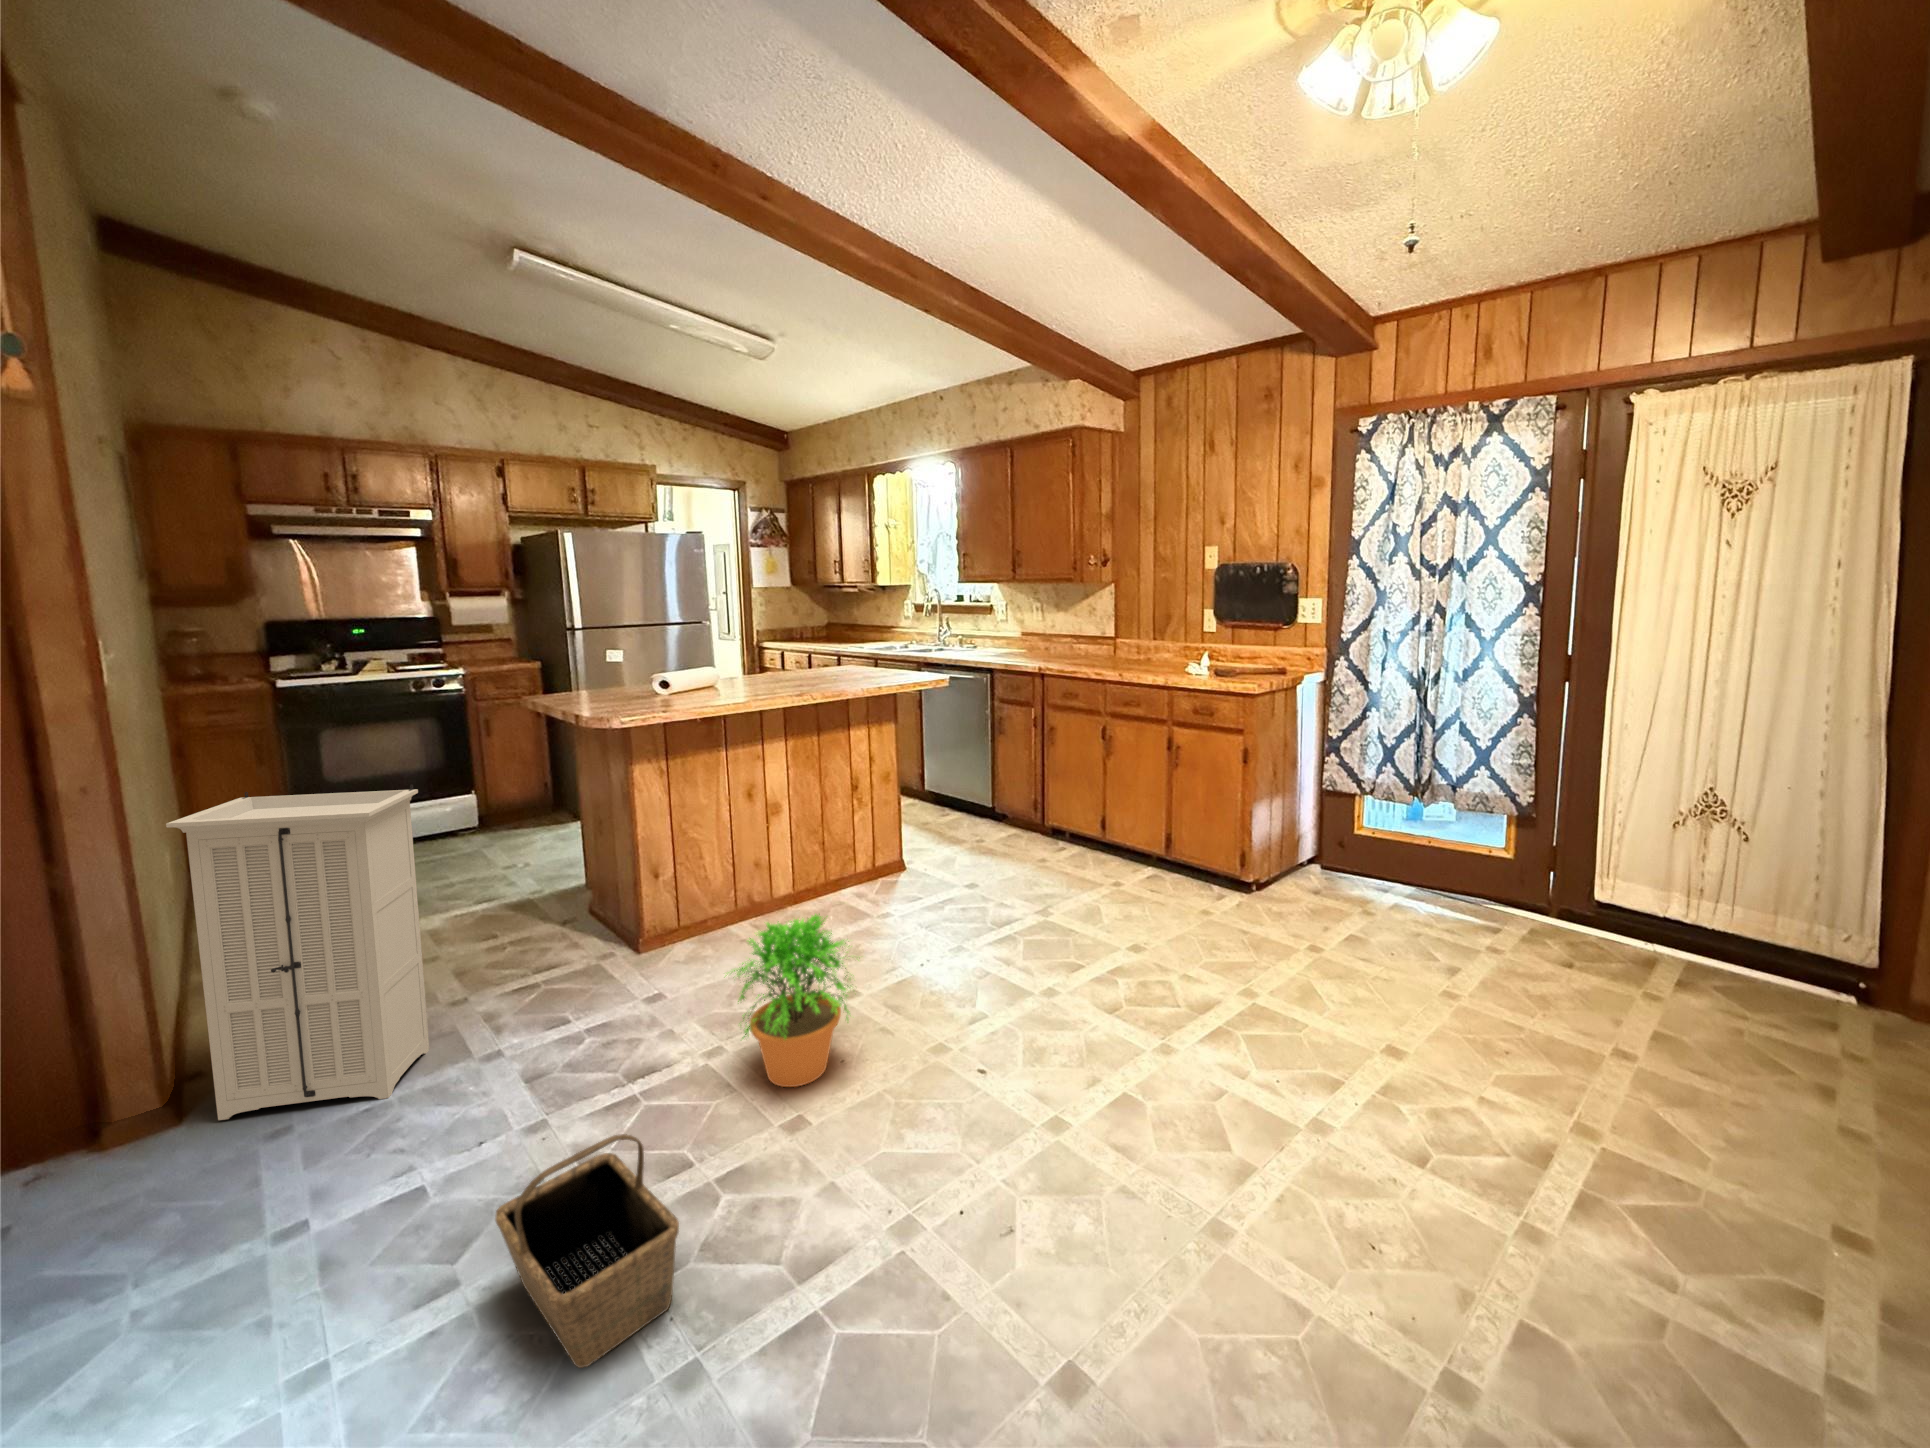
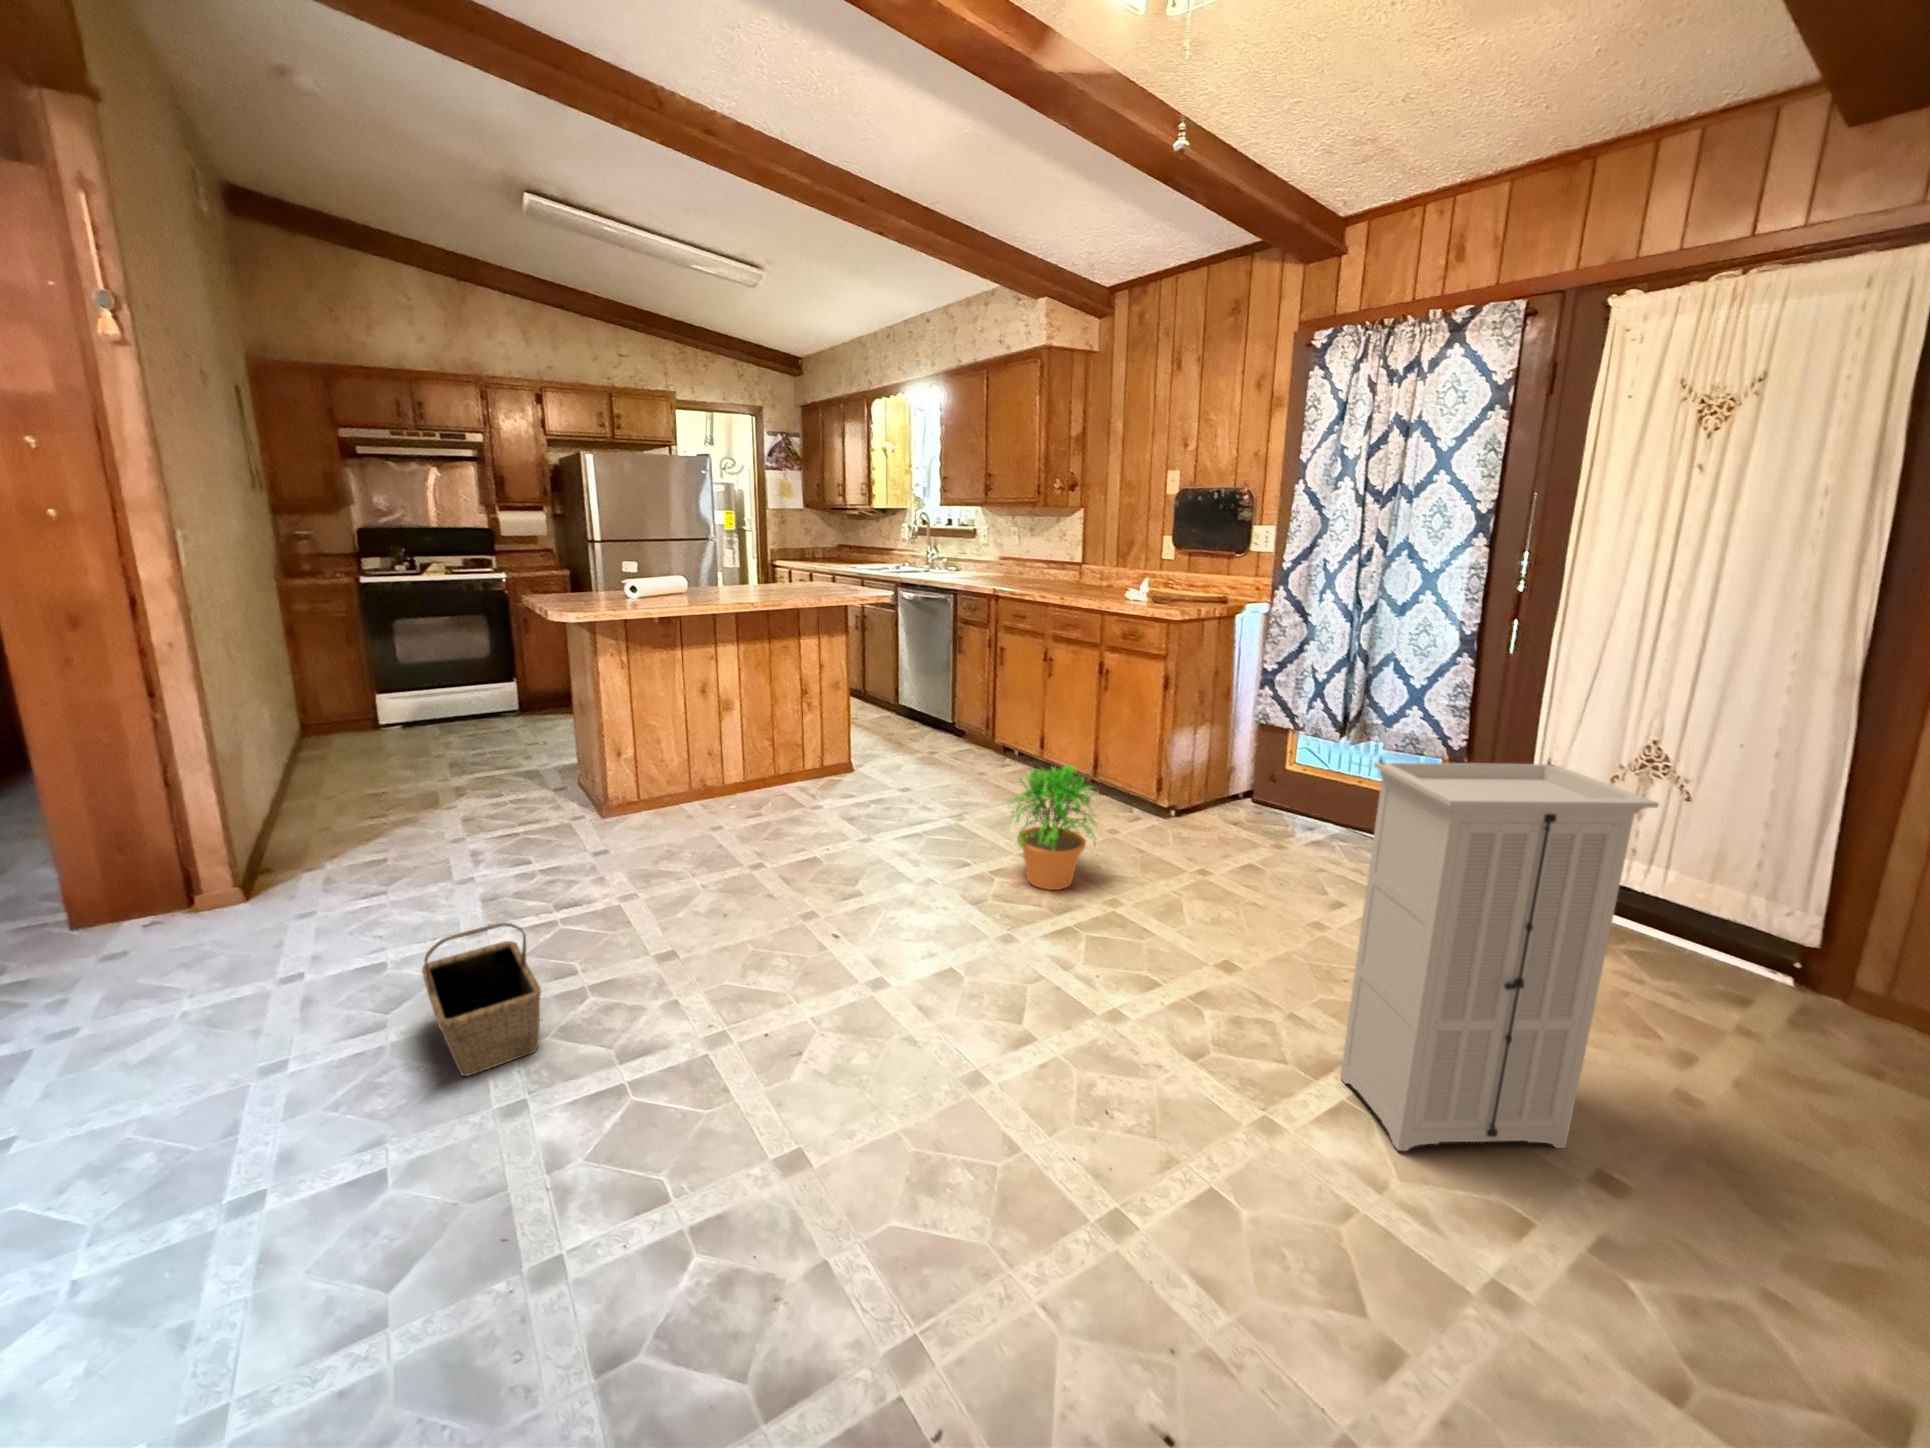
storage cabinet: present [166,785,429,1120] -> present [1340,757,1659,1151]
potted plant: present [726,914,852,1087] -> present [1008,765,1097,890]

